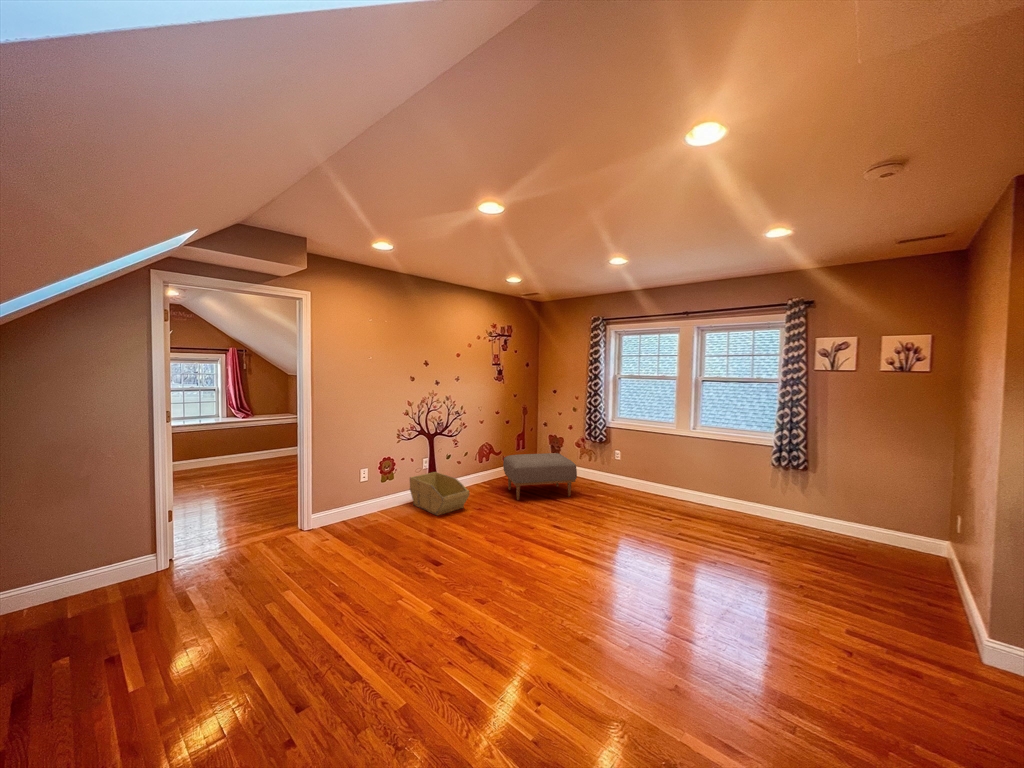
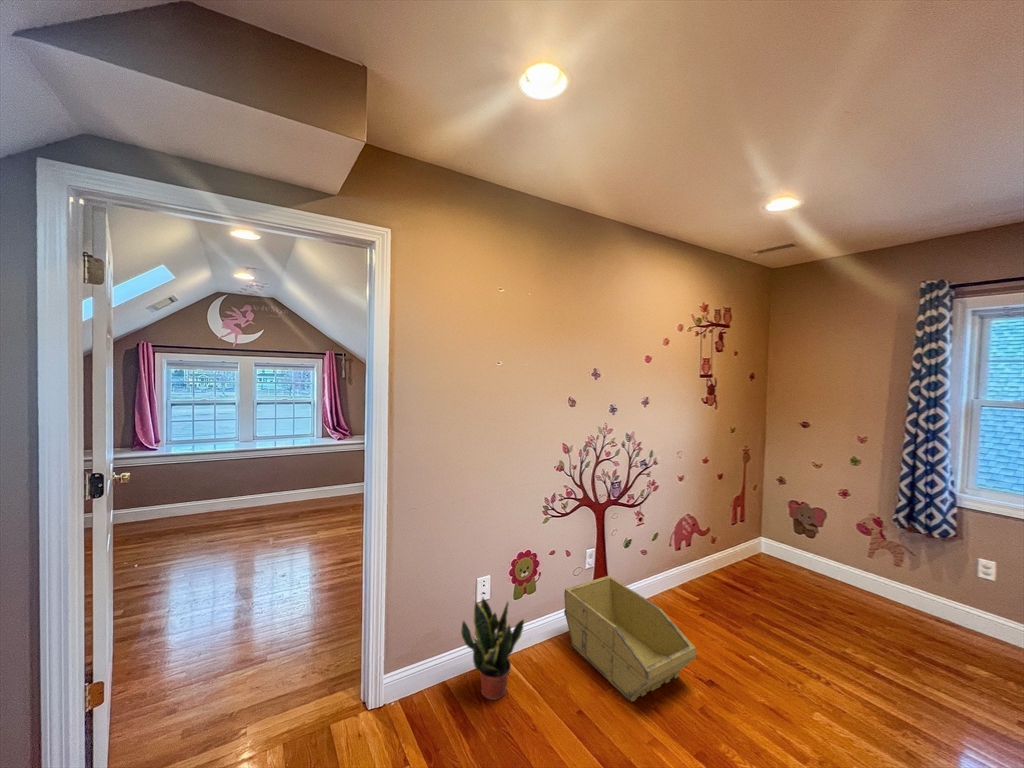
ottoman: present [503,453,577,500] -> none [733,552,934,668]
potted plant: none [352,474,385,522] -> present [461,598,524,700]

